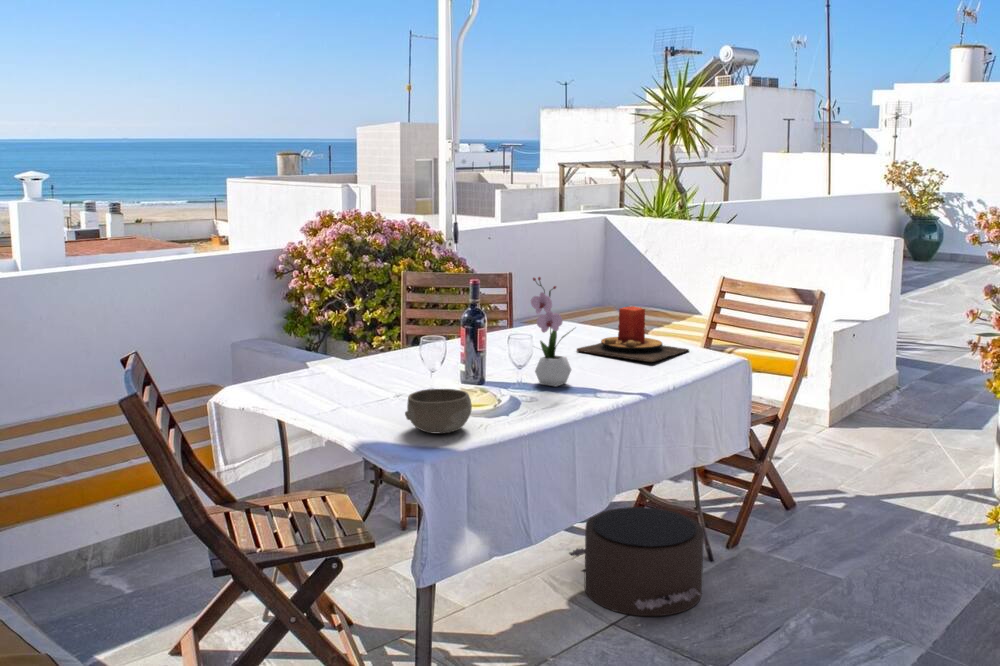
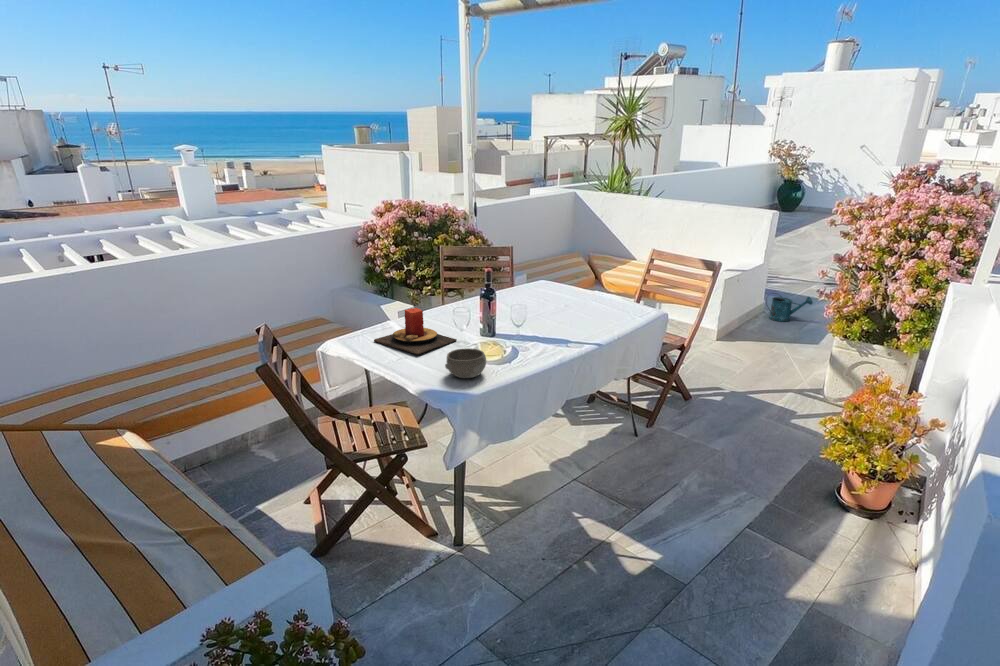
flower arrangement: present [531,277,573,386] -> none [523,271,552,340]
candle: present [577,306,689,362] -> present [374,308,457,355]
watering can: none [900,358,971,402] -> present [766,293,812,322]
pouf: present [569,507,704,616] -> none [547,407,631,476]

